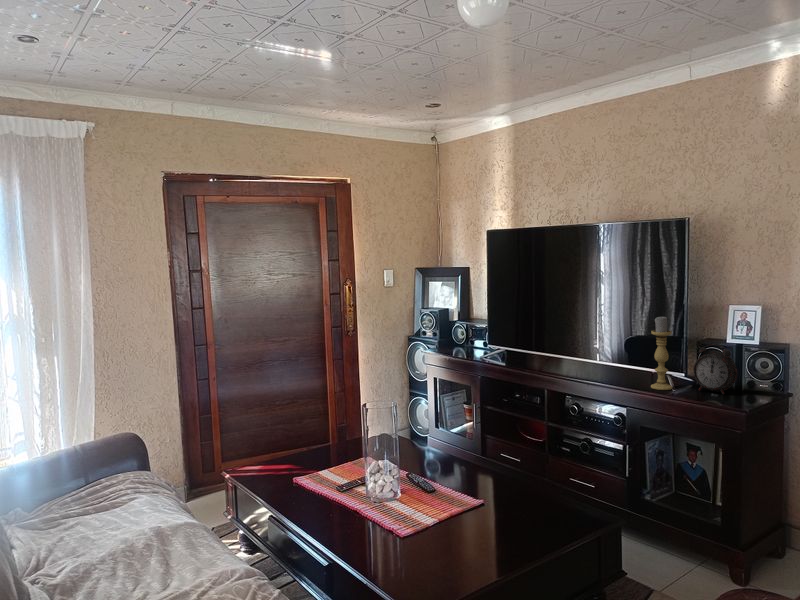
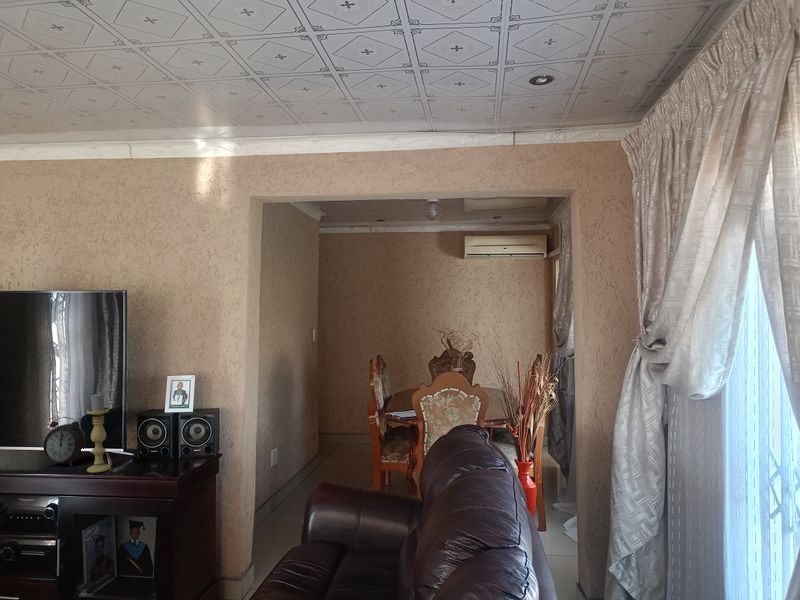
alarm clock: present [693,344,737,394] -> present [43,417,86,466]

